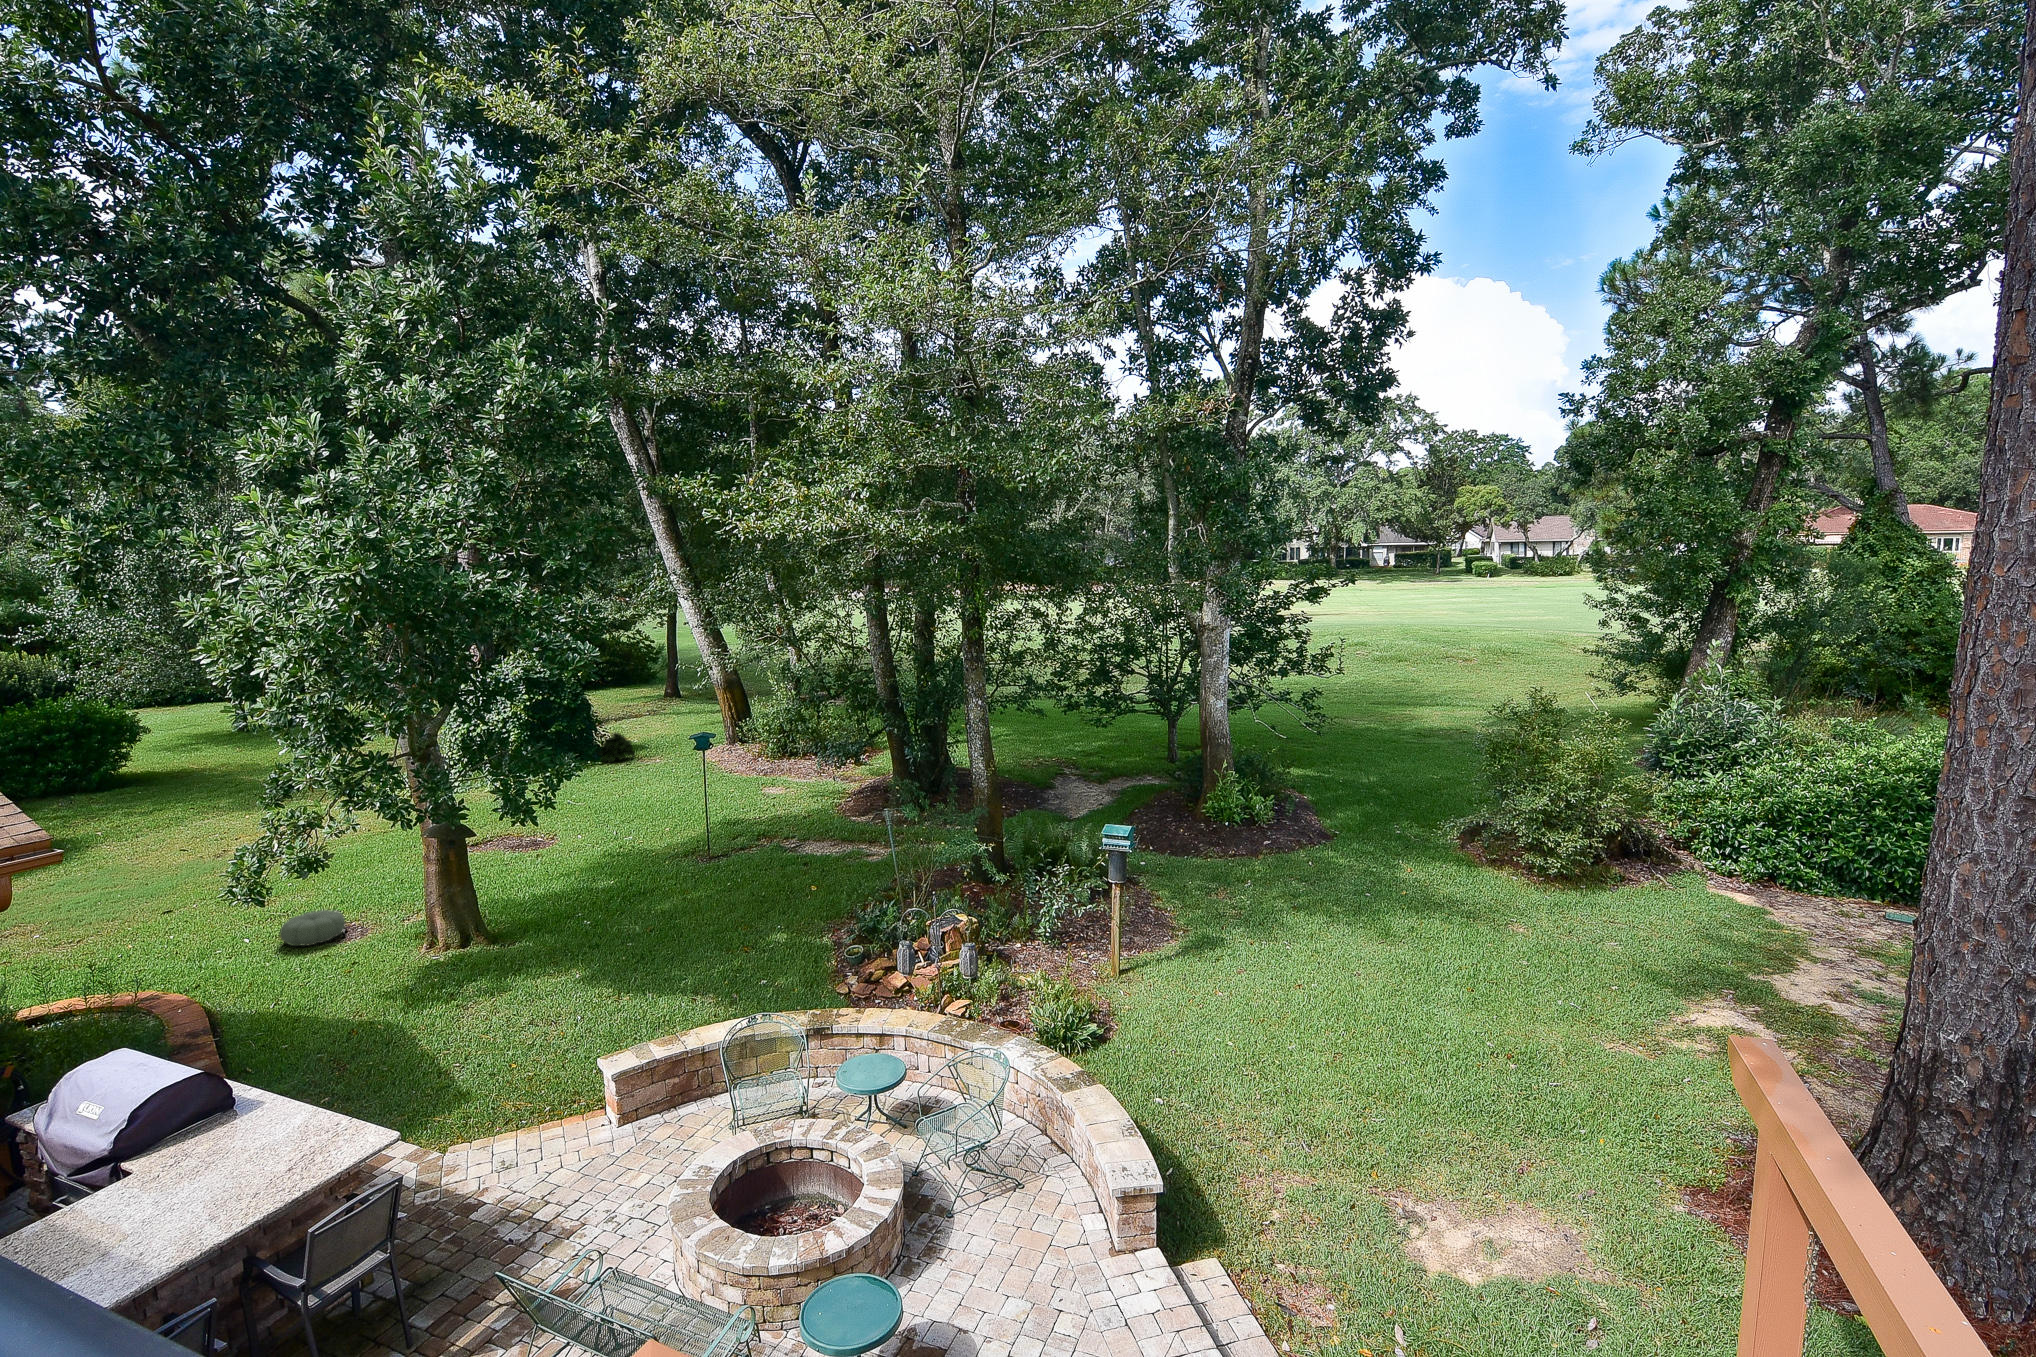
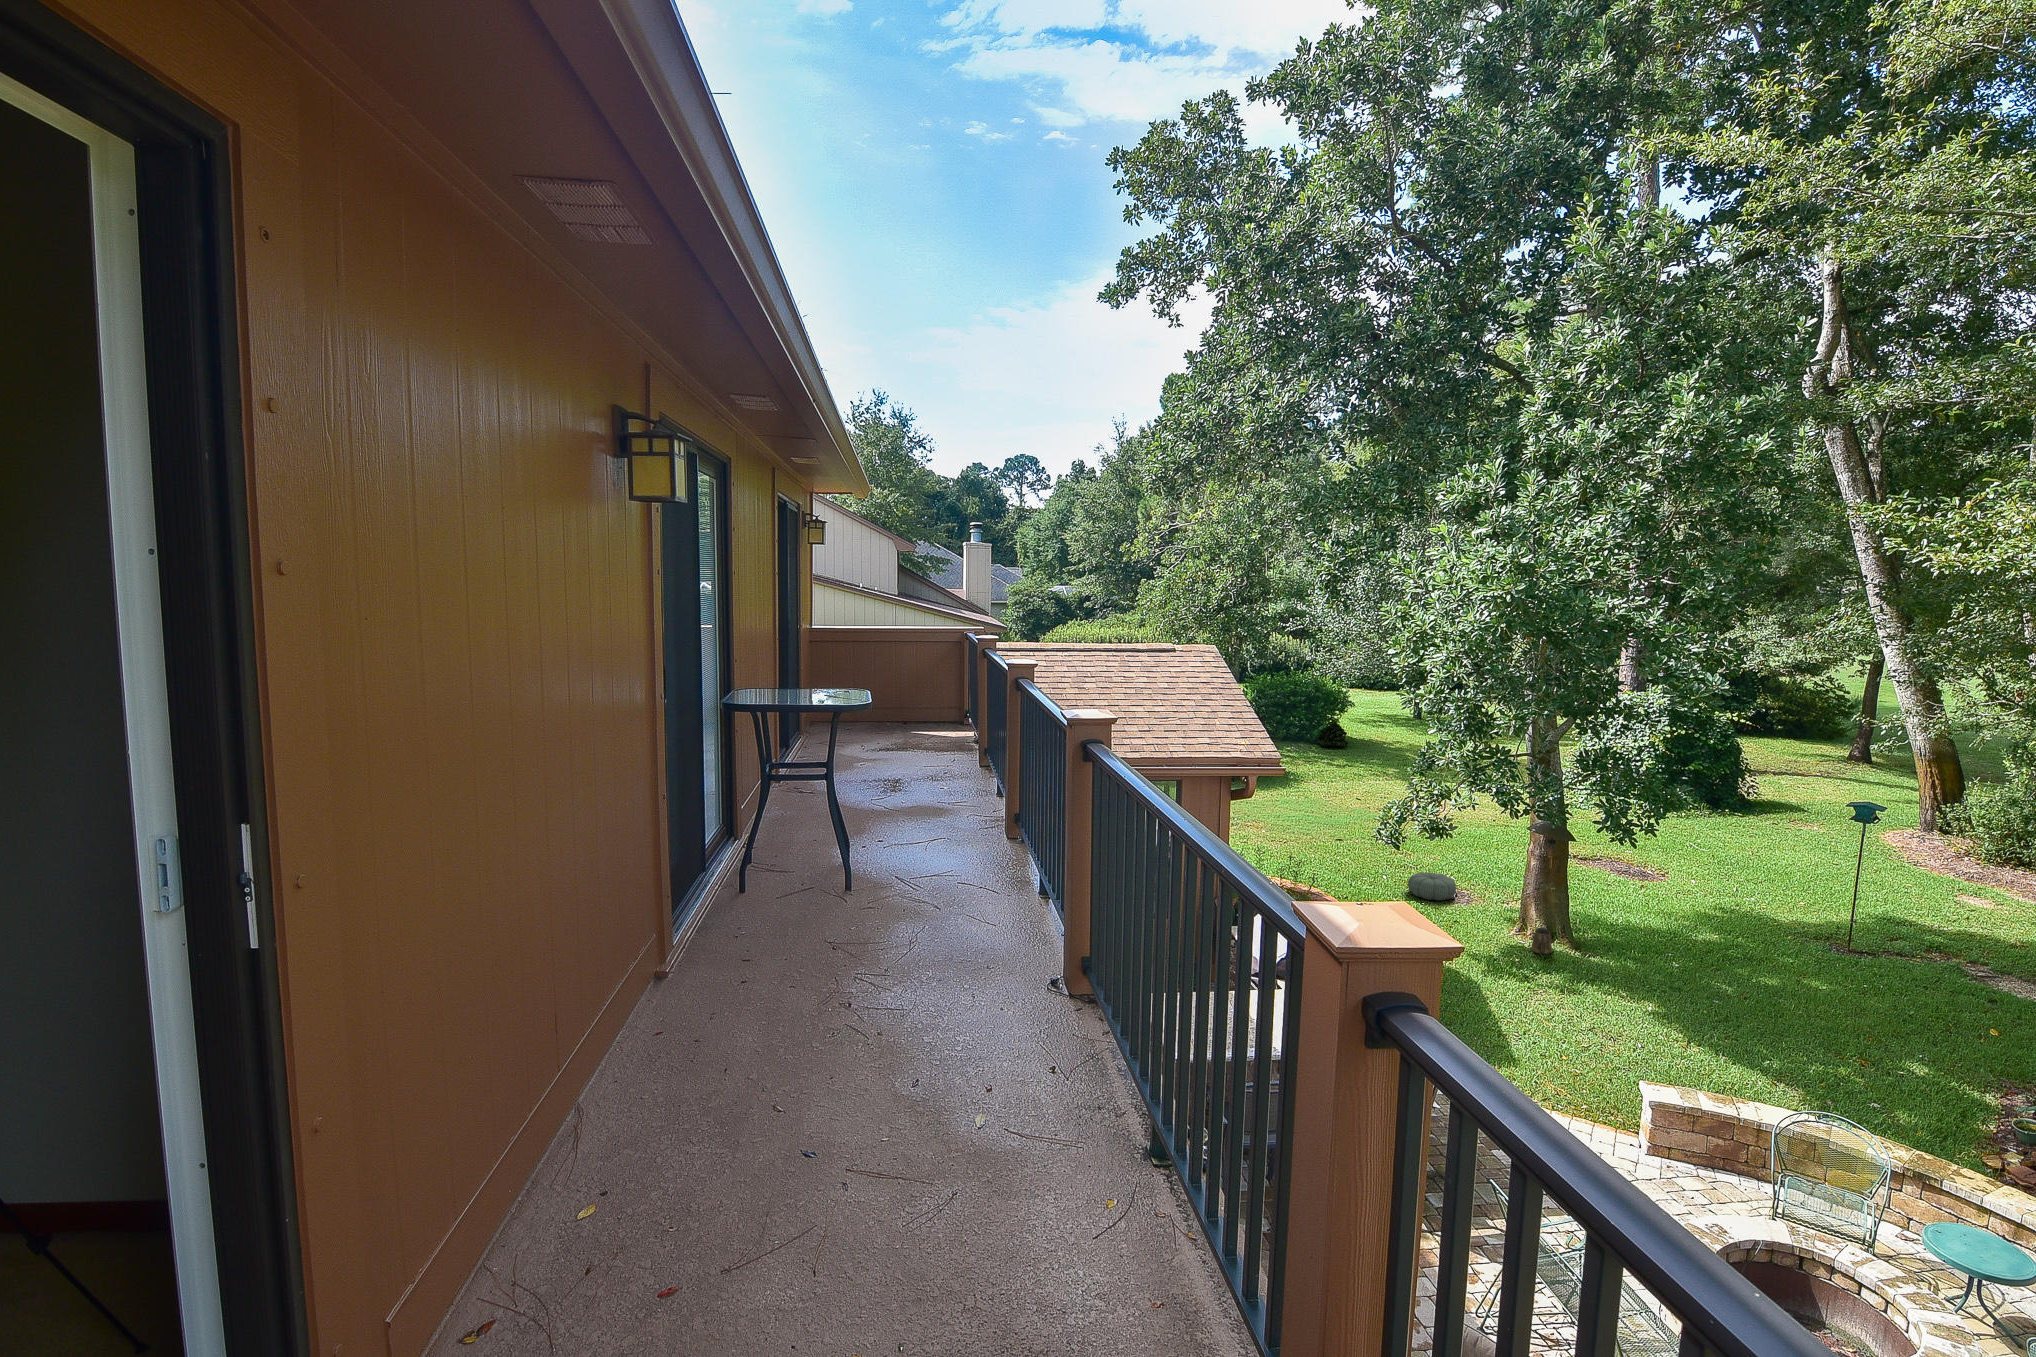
potted plant: present [598,733,635,763] -> present [1318,723,1348,748]
watering can: none [448,930,473,960] -> present [1531,927,1553,954]

